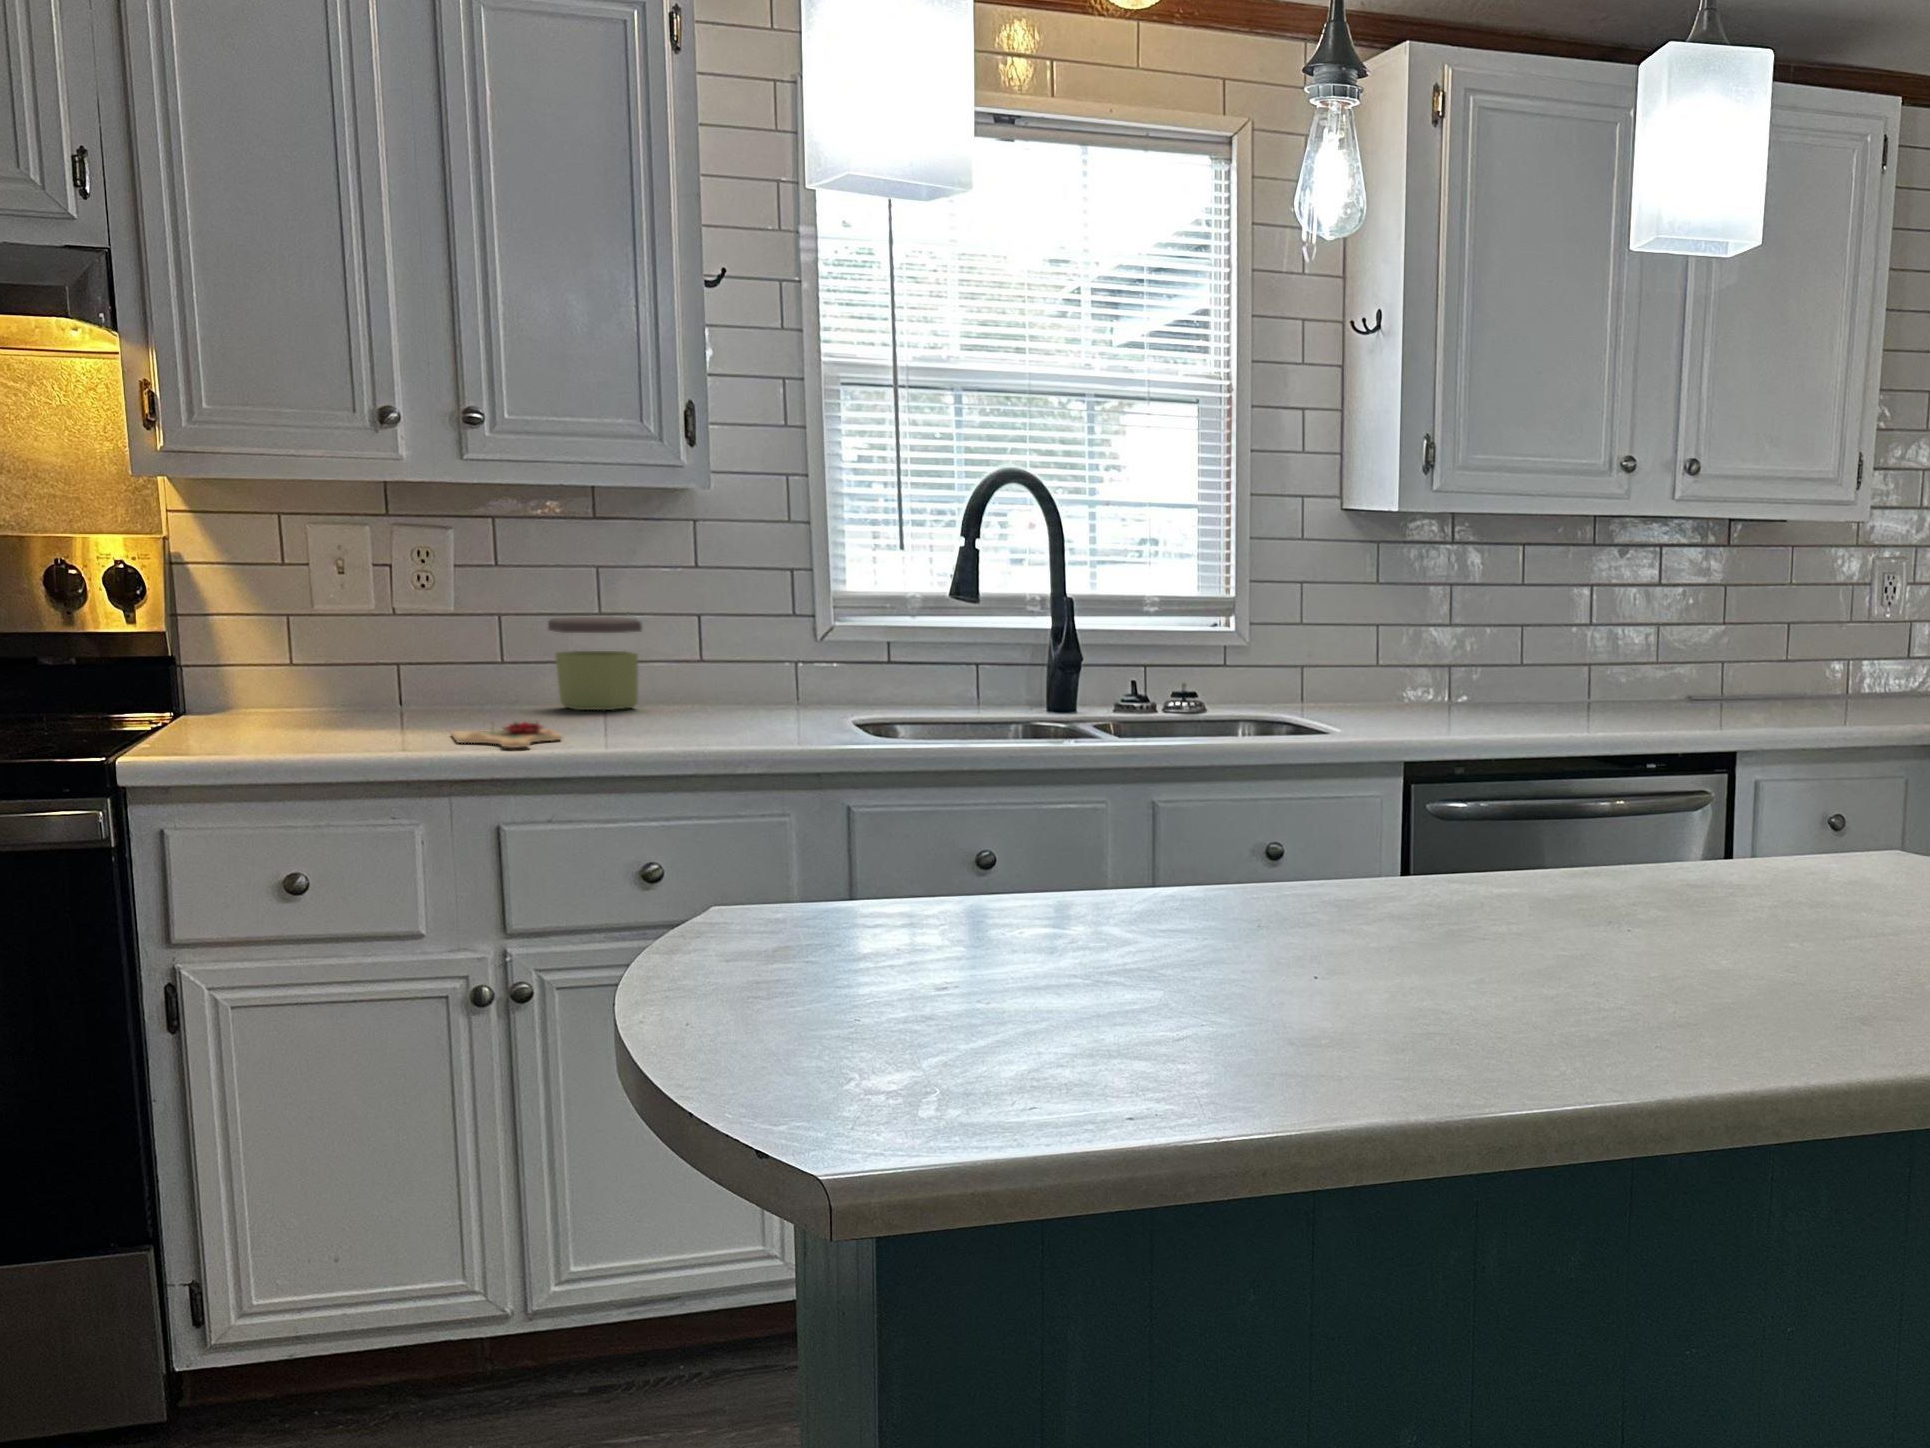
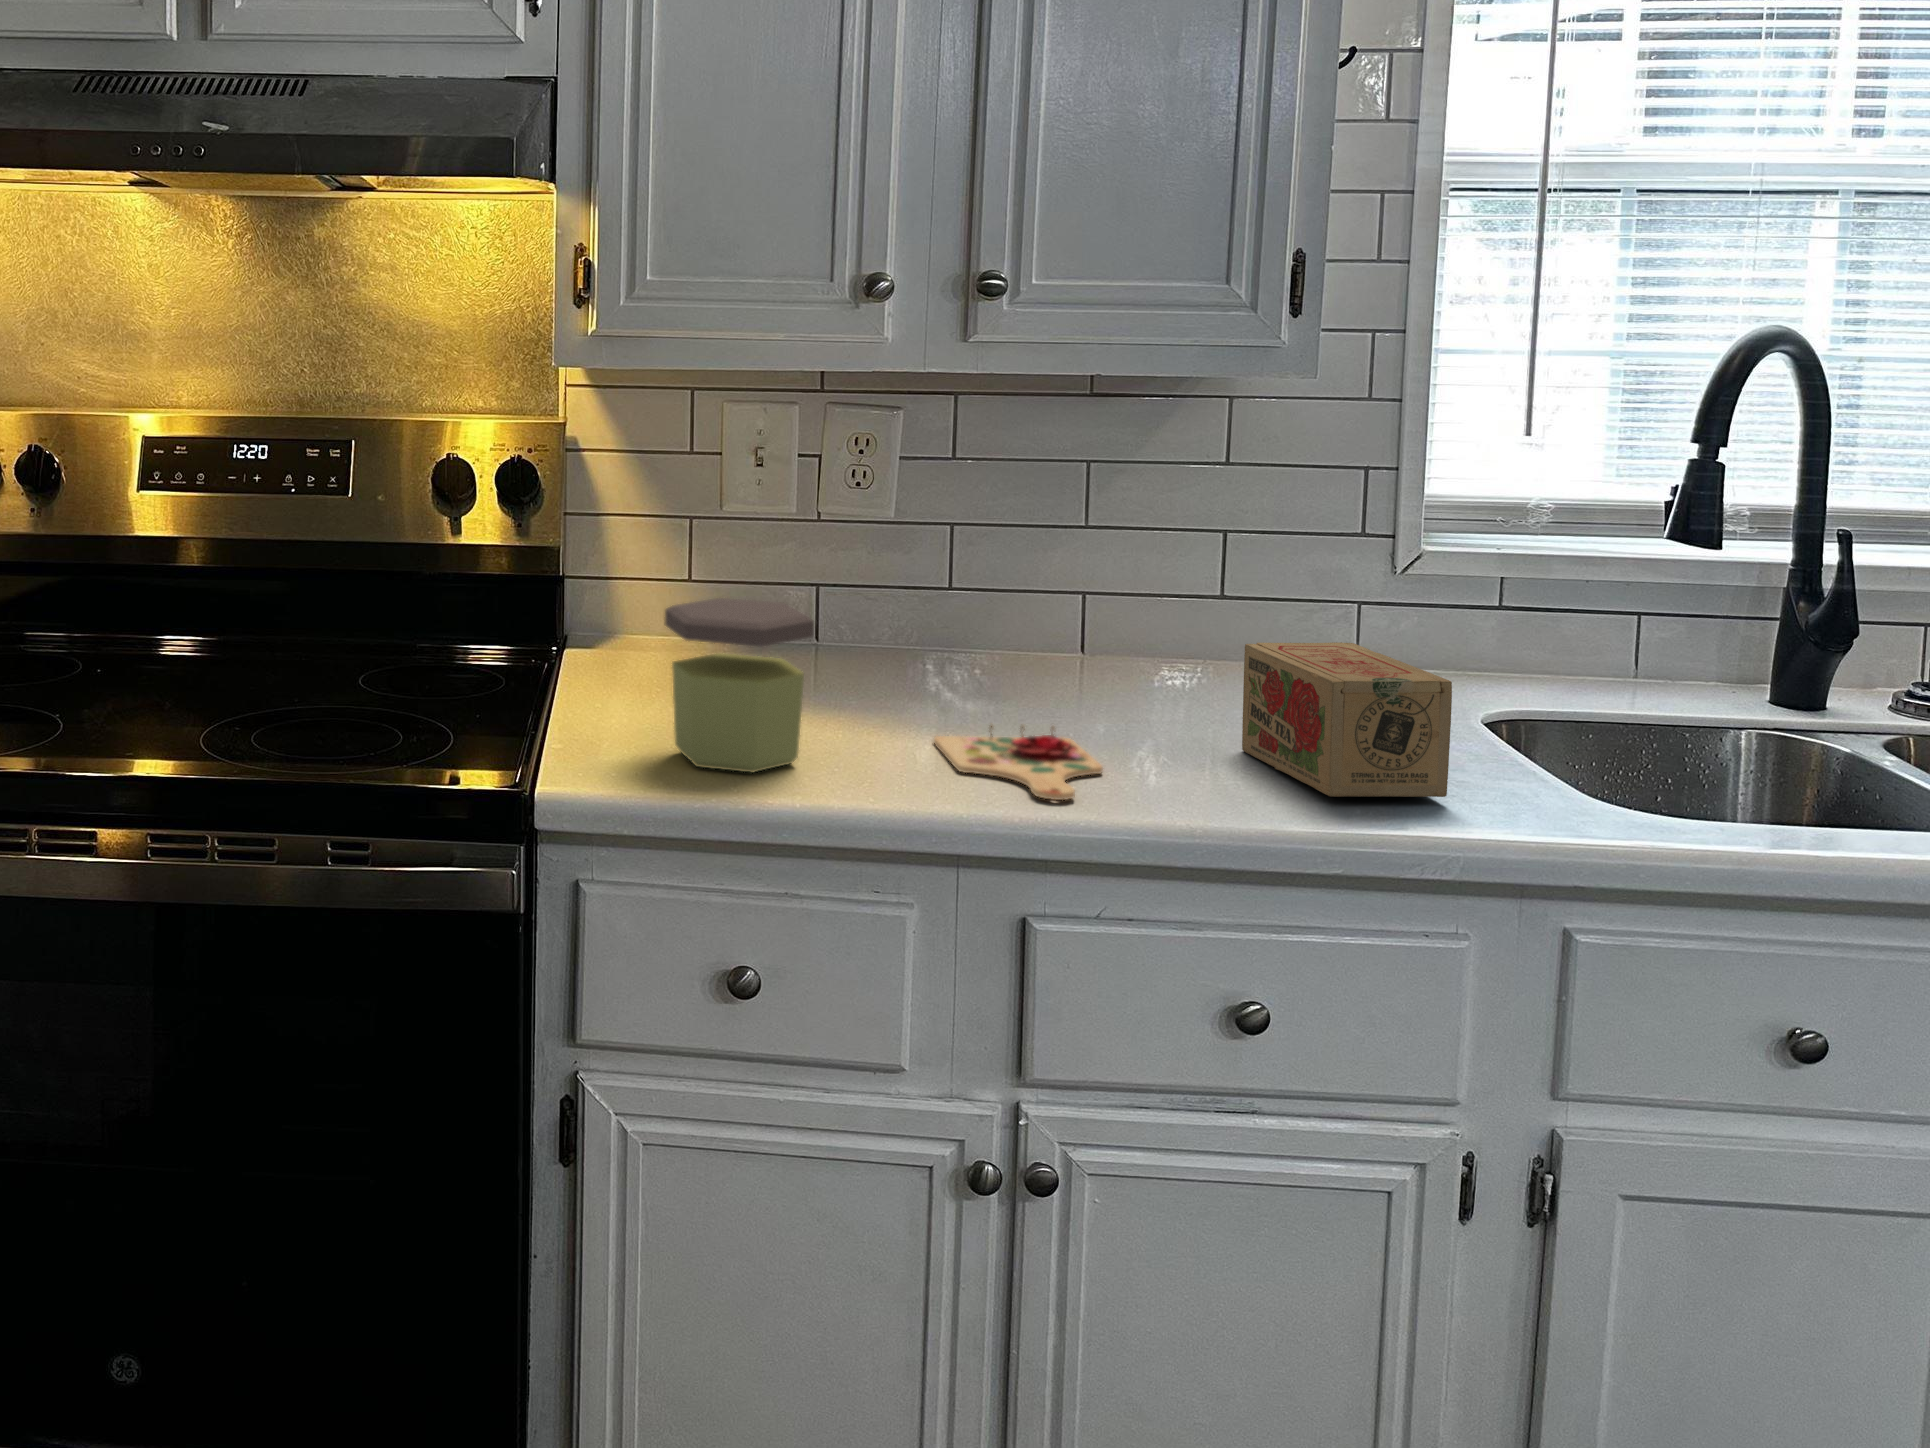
jar: present [548,617,642,710] -> present [665,598,814,772]
tea box: none [666,660,777,739] -> present [1242,642,1452,797]

